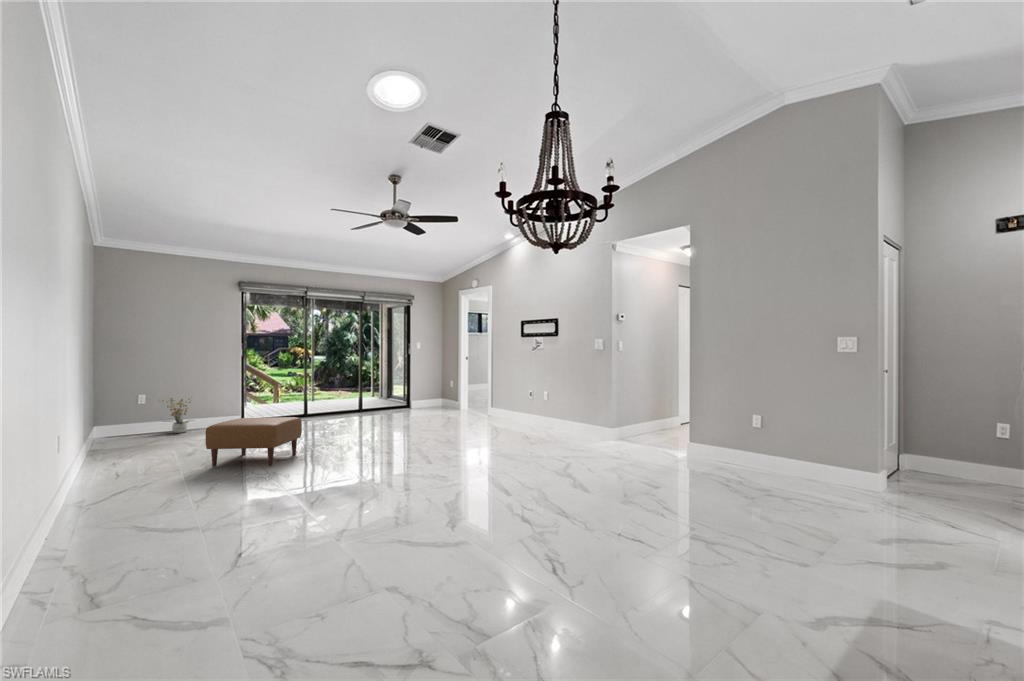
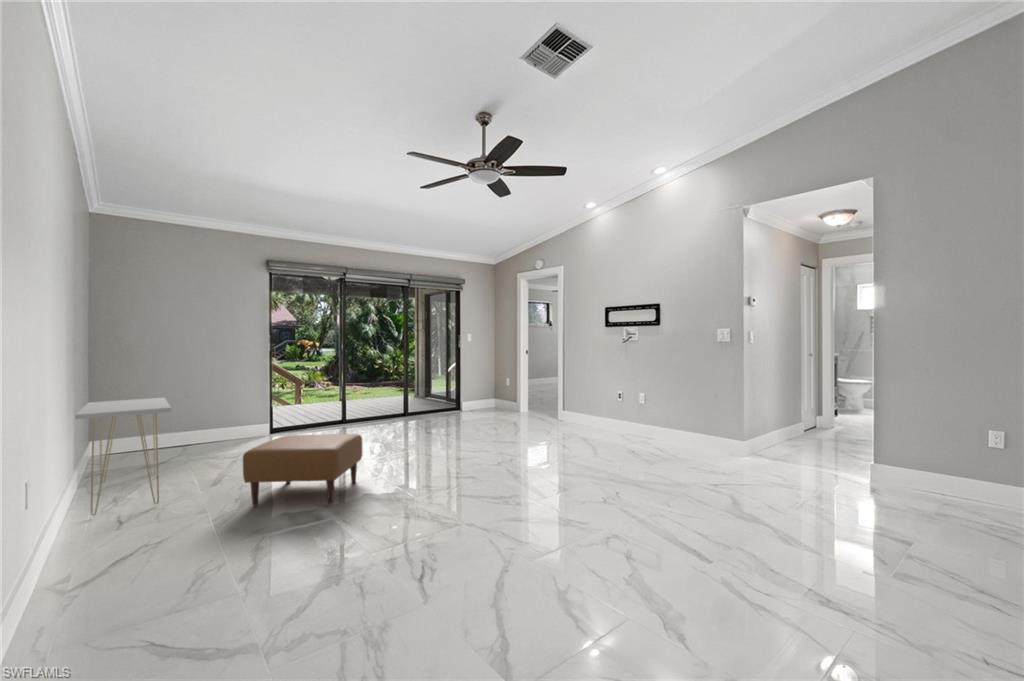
console table: none [83,389,154,471] -> present [75,398,171,515]
potted plant: present [162,398,190,433] -> none [174,403,219,448]

